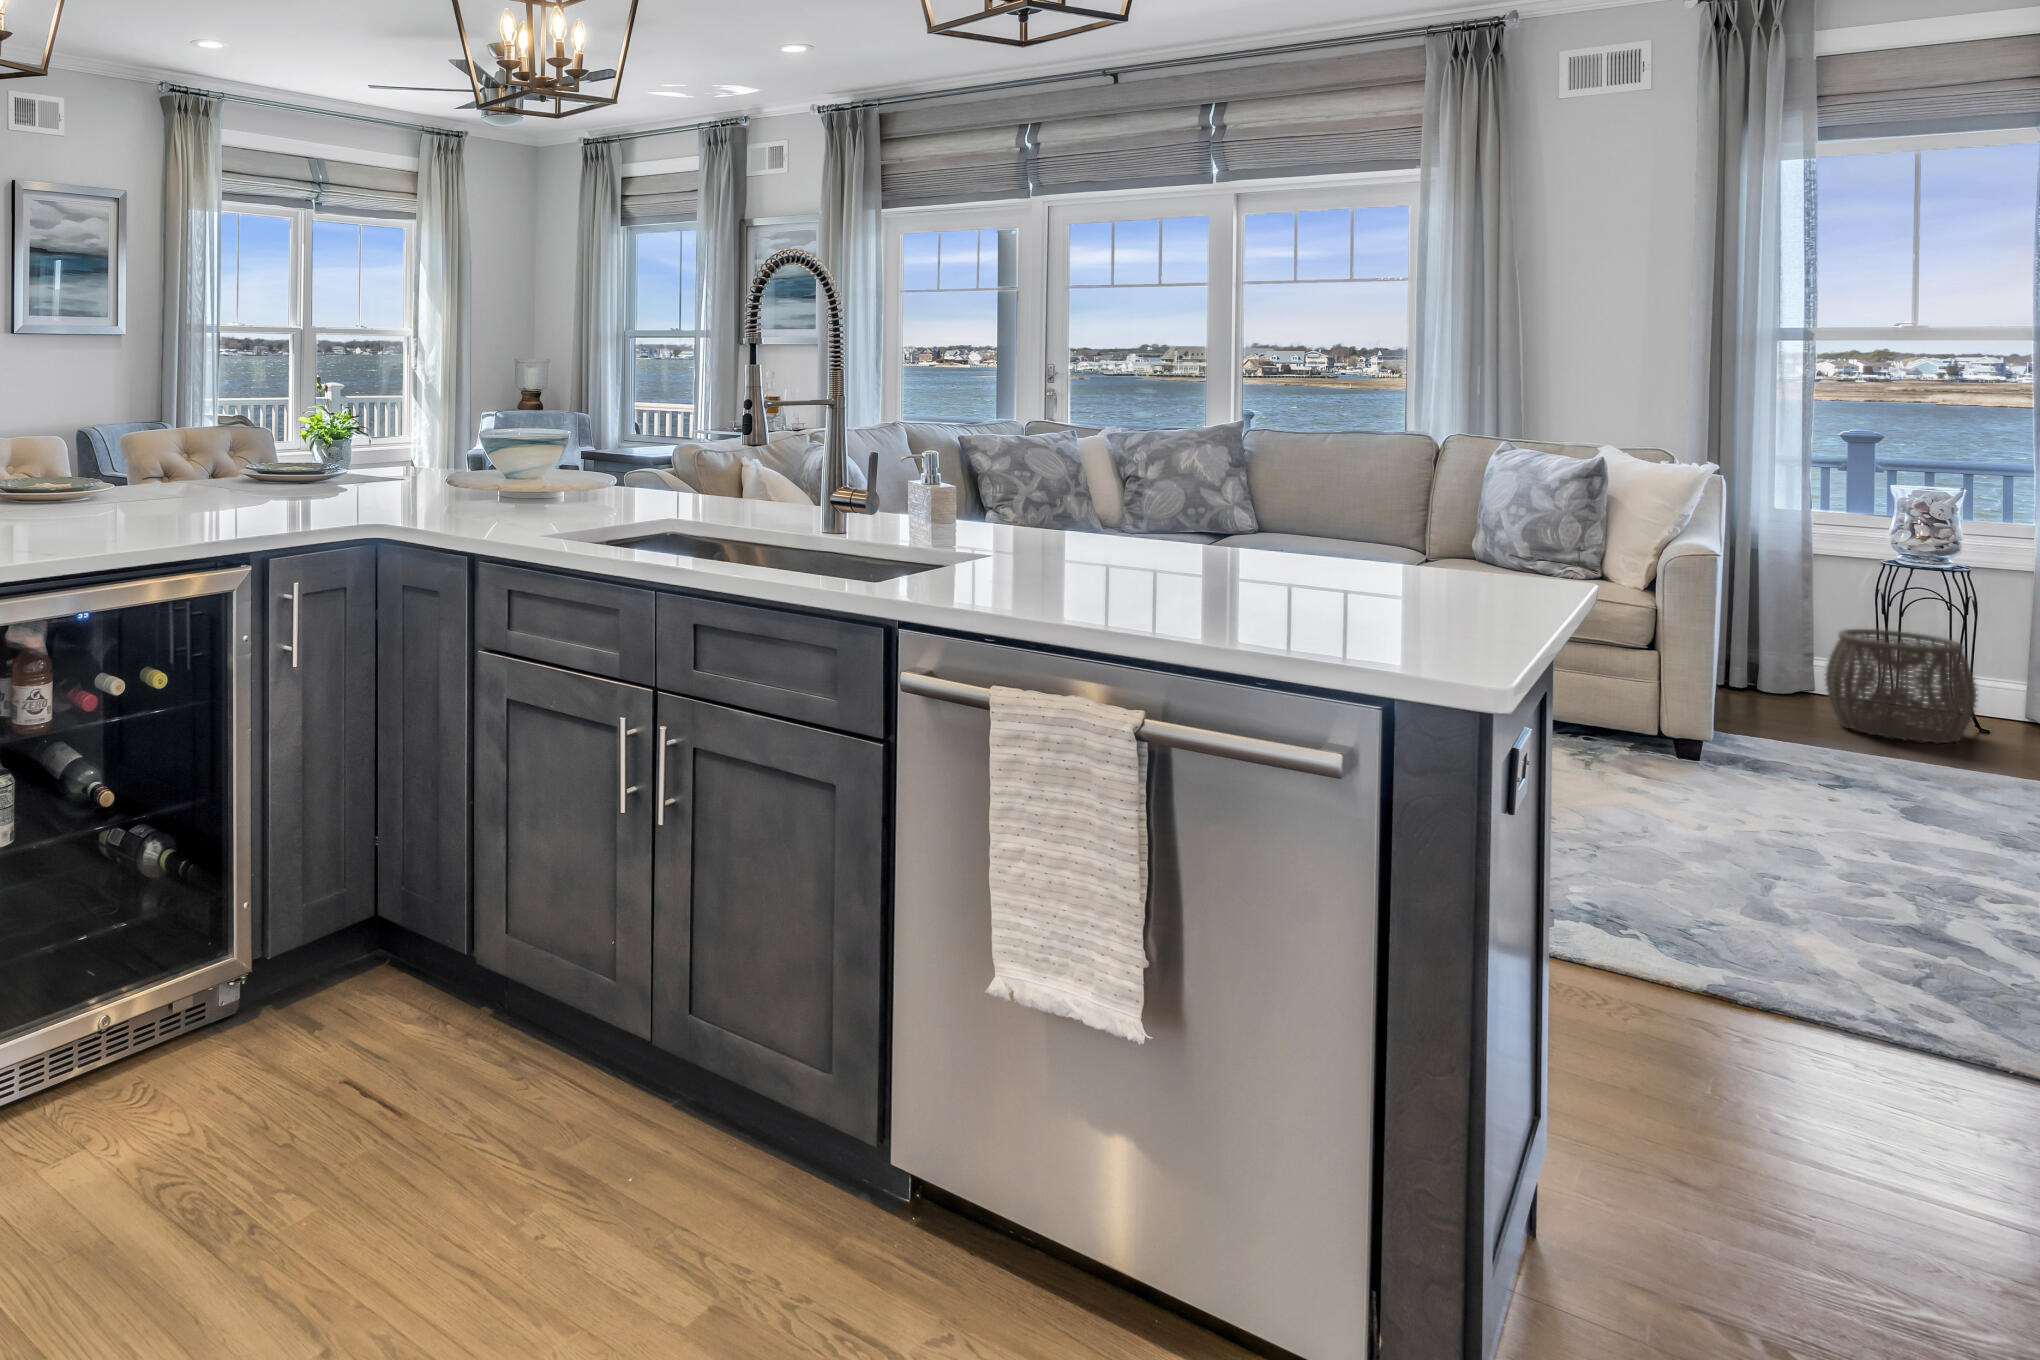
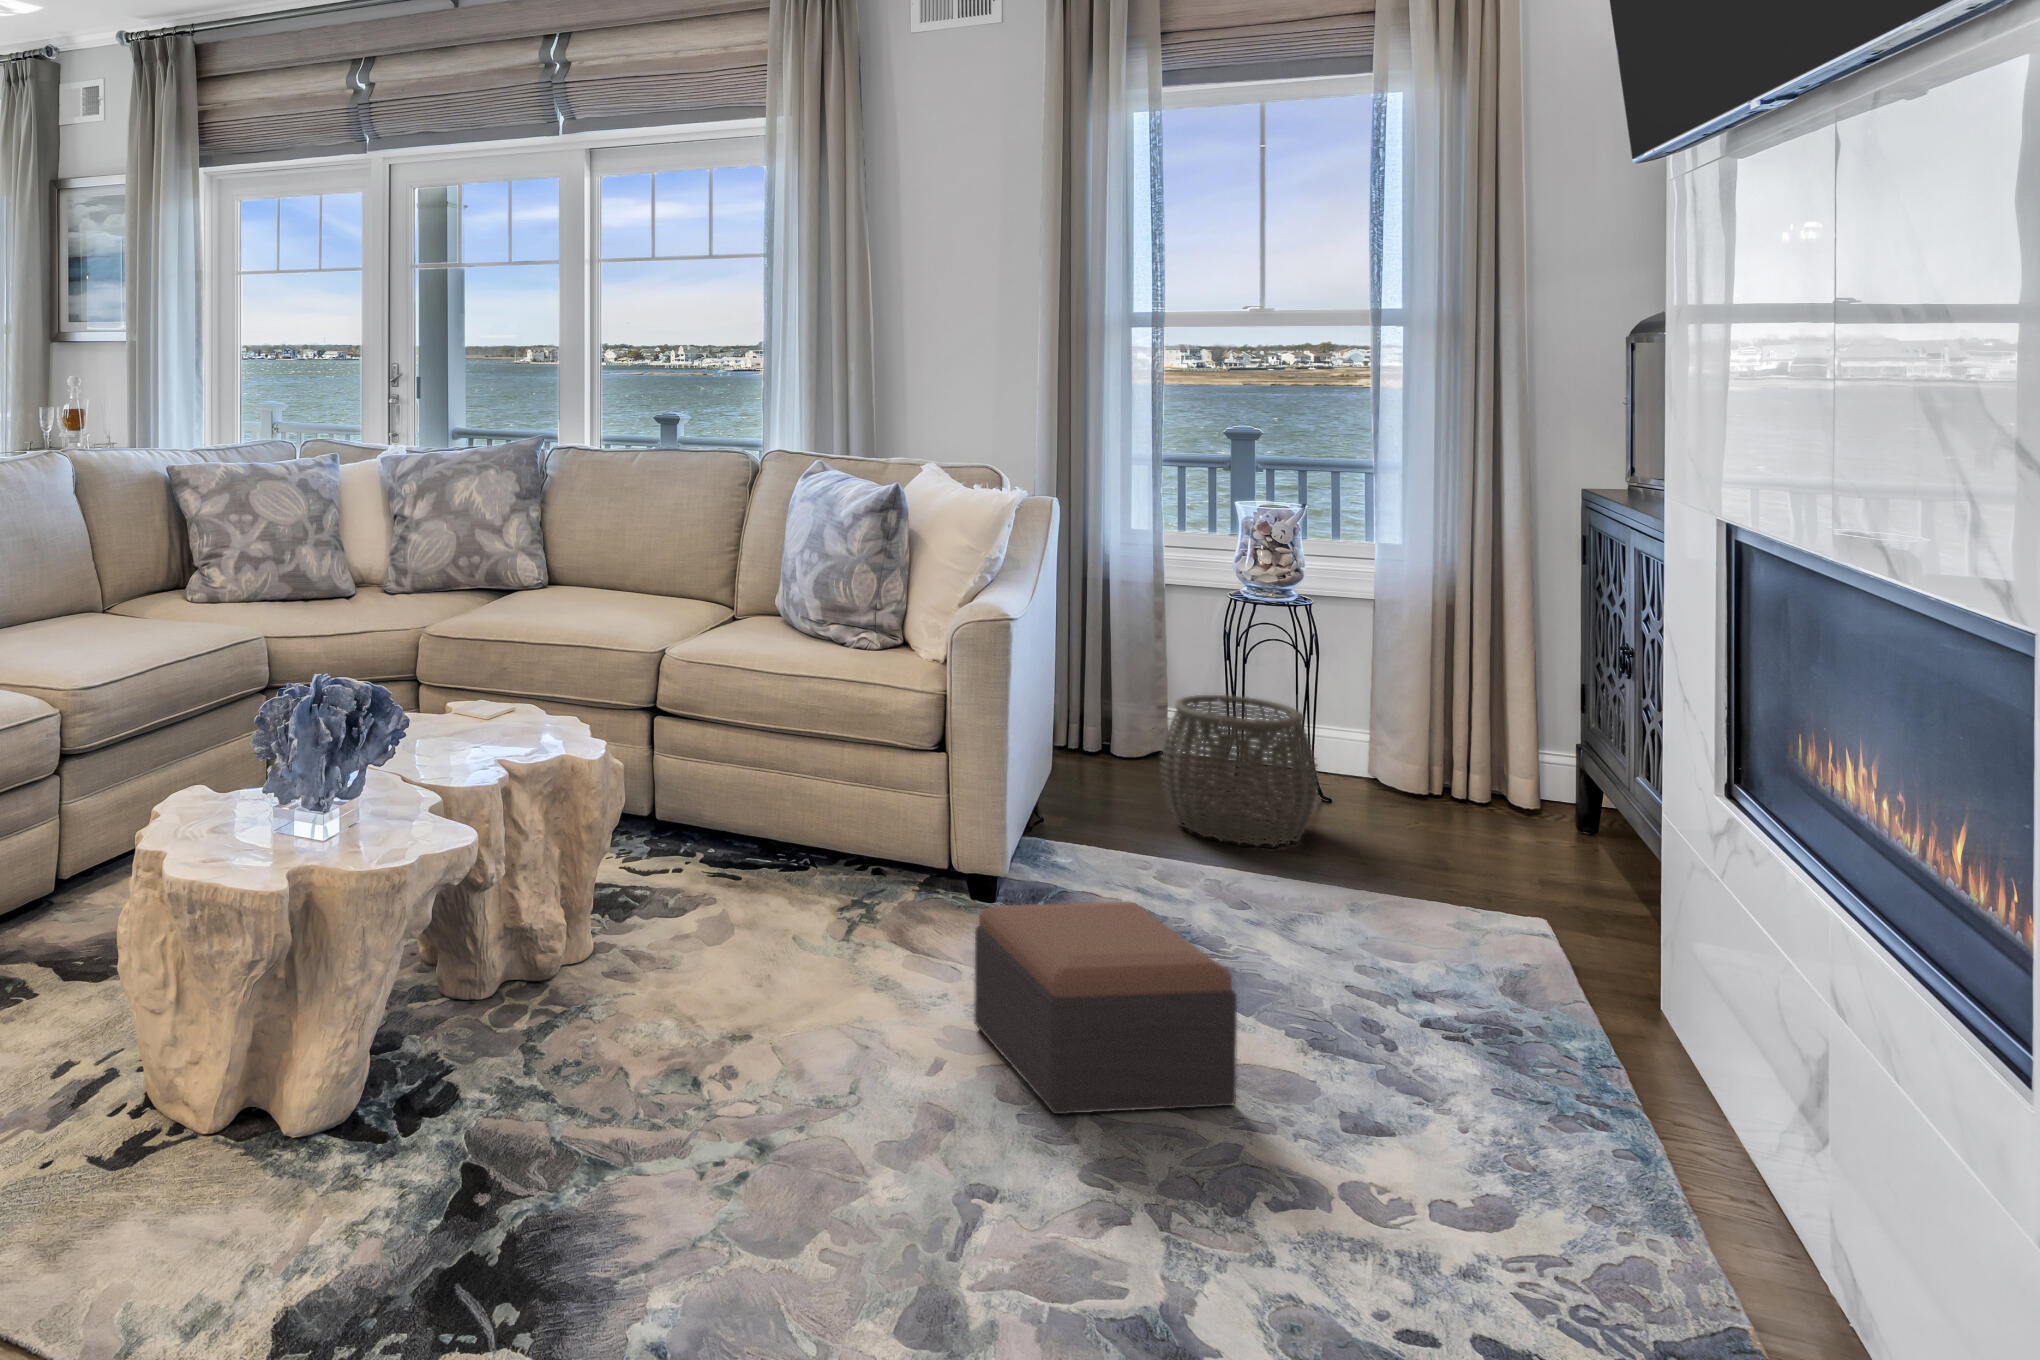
footstool: none [1737,740,1965,868] -> present [974,902,1237,1114]

